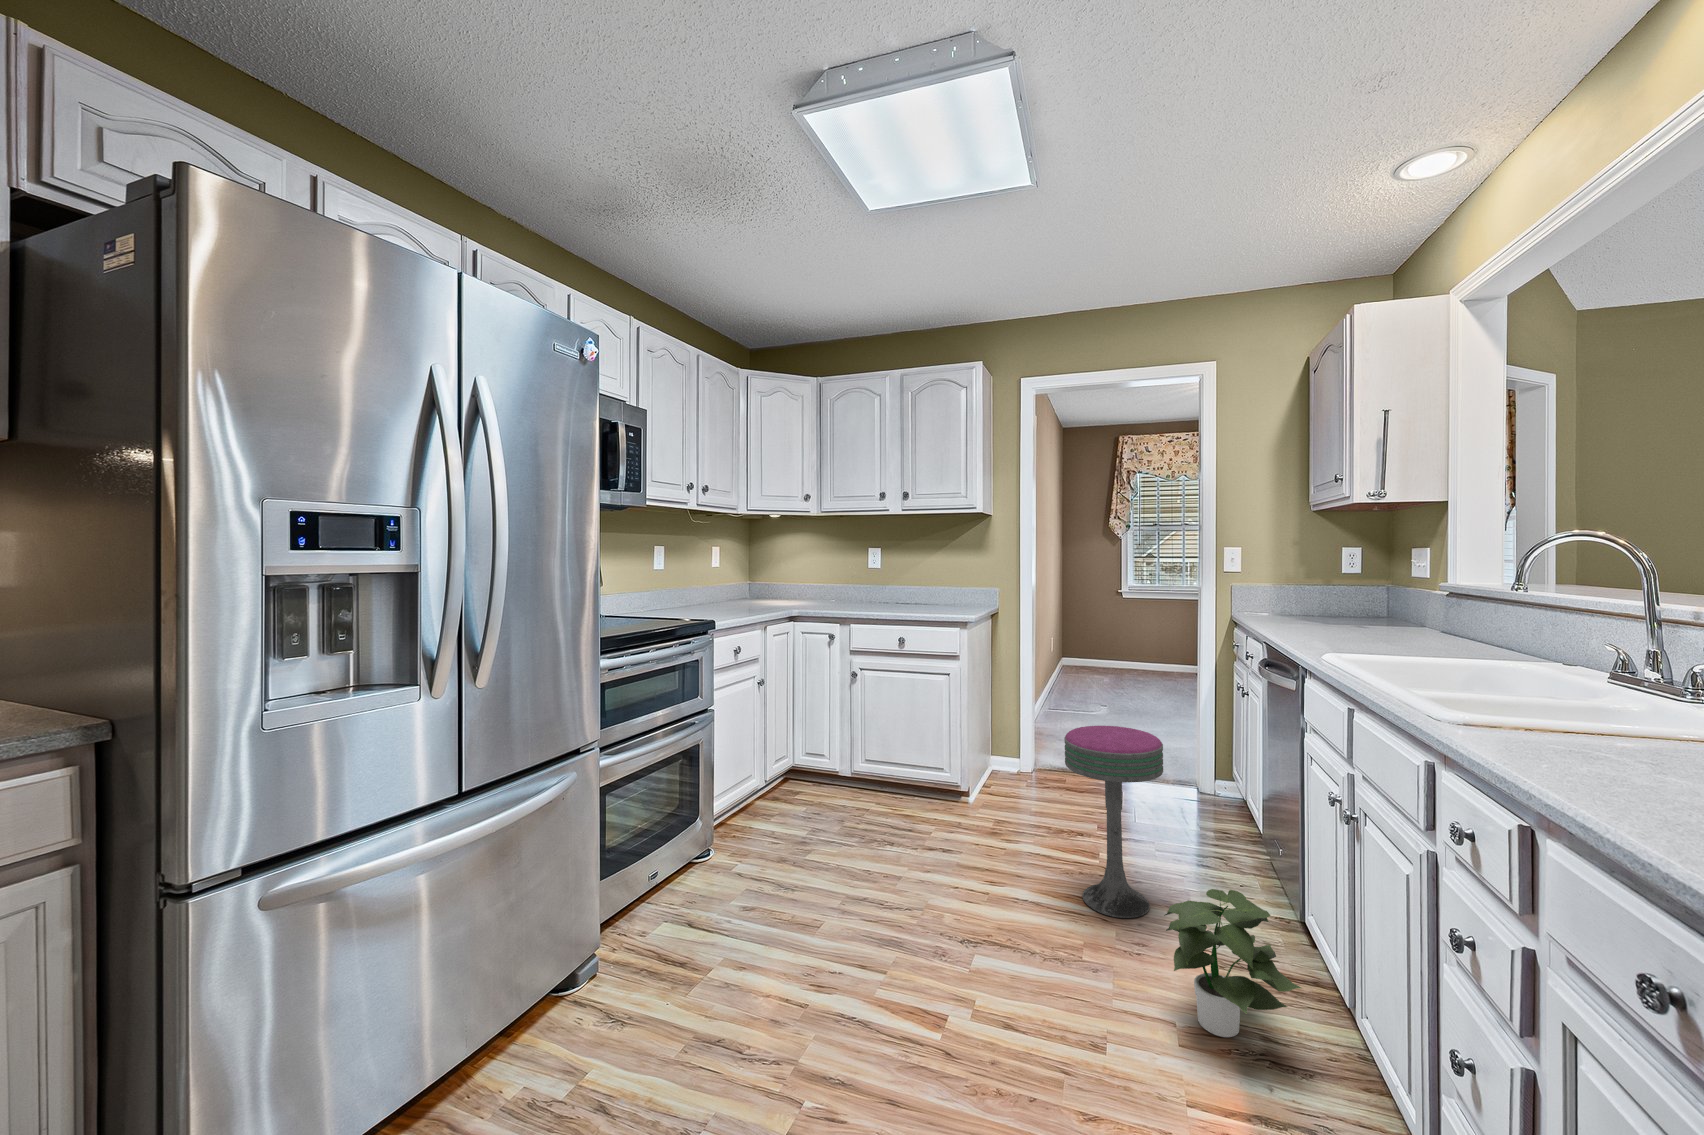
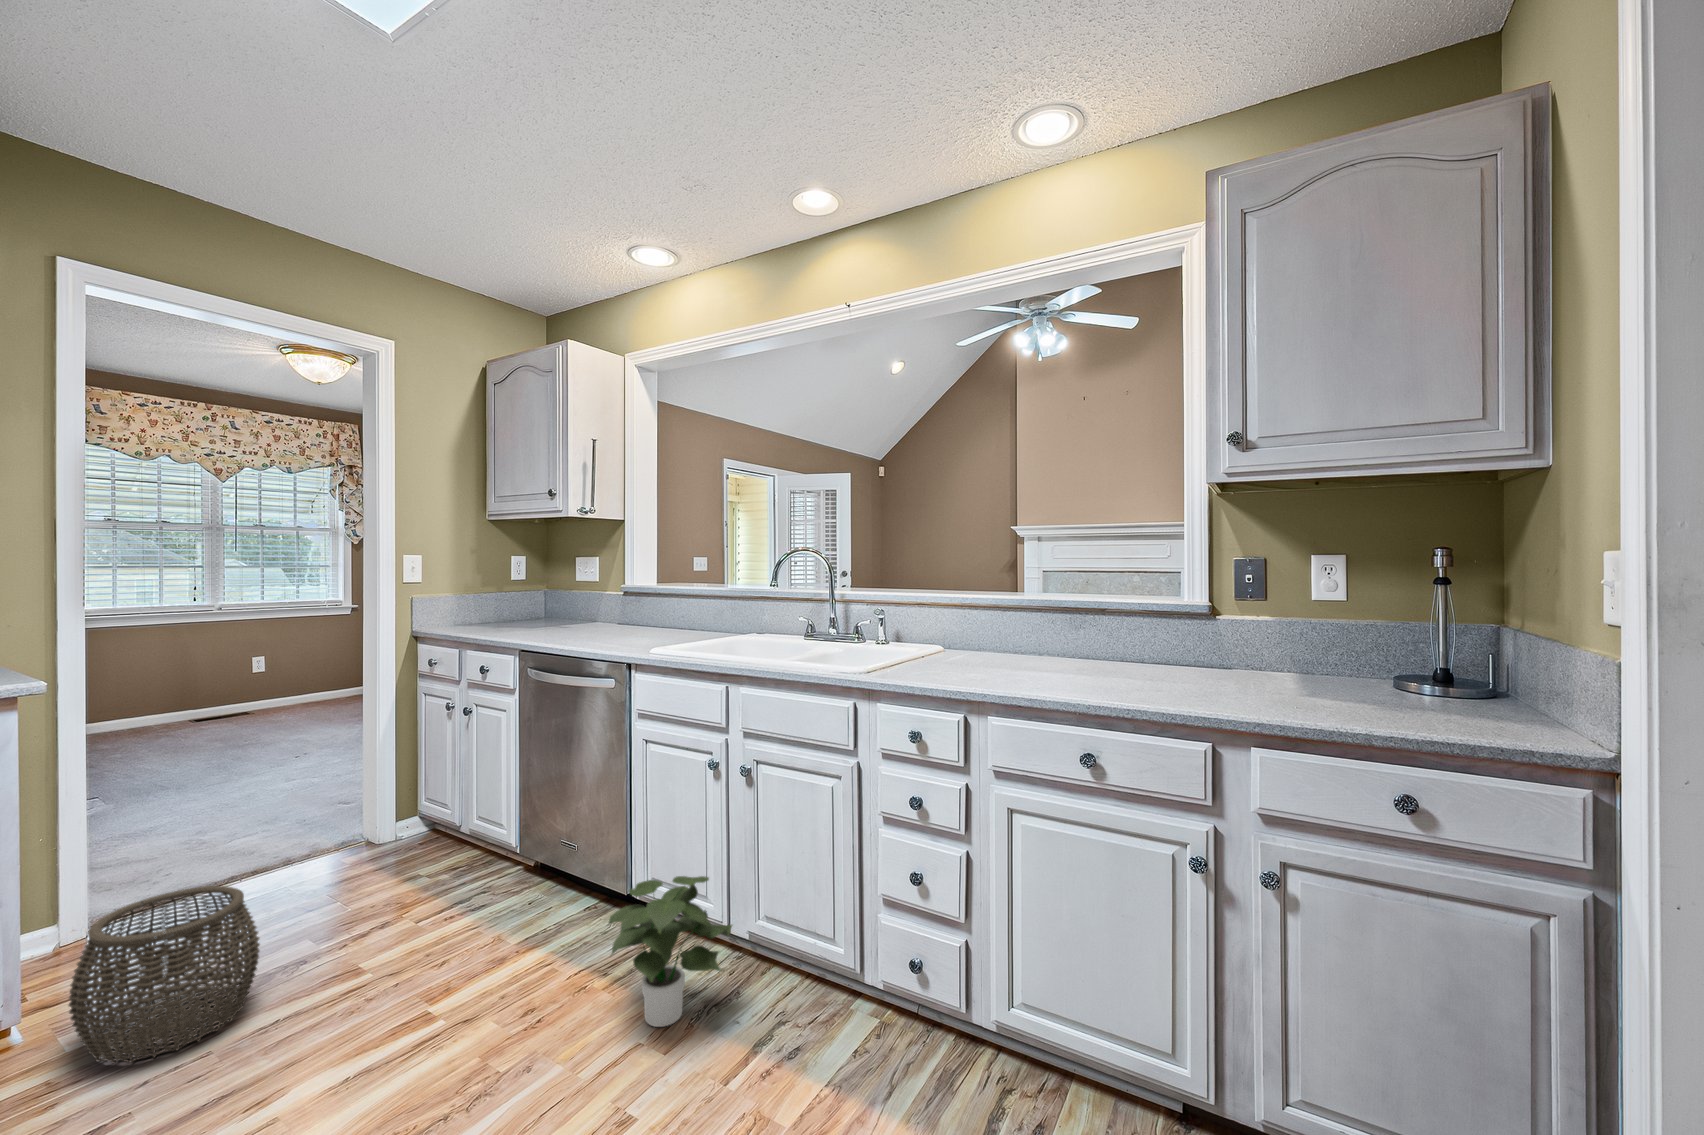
bar stool: present [1064,726,1163,918] -> none [379,766,515,1021]
woven basket: none [965,755,1046,844] -> present [69,886,260,1064]

